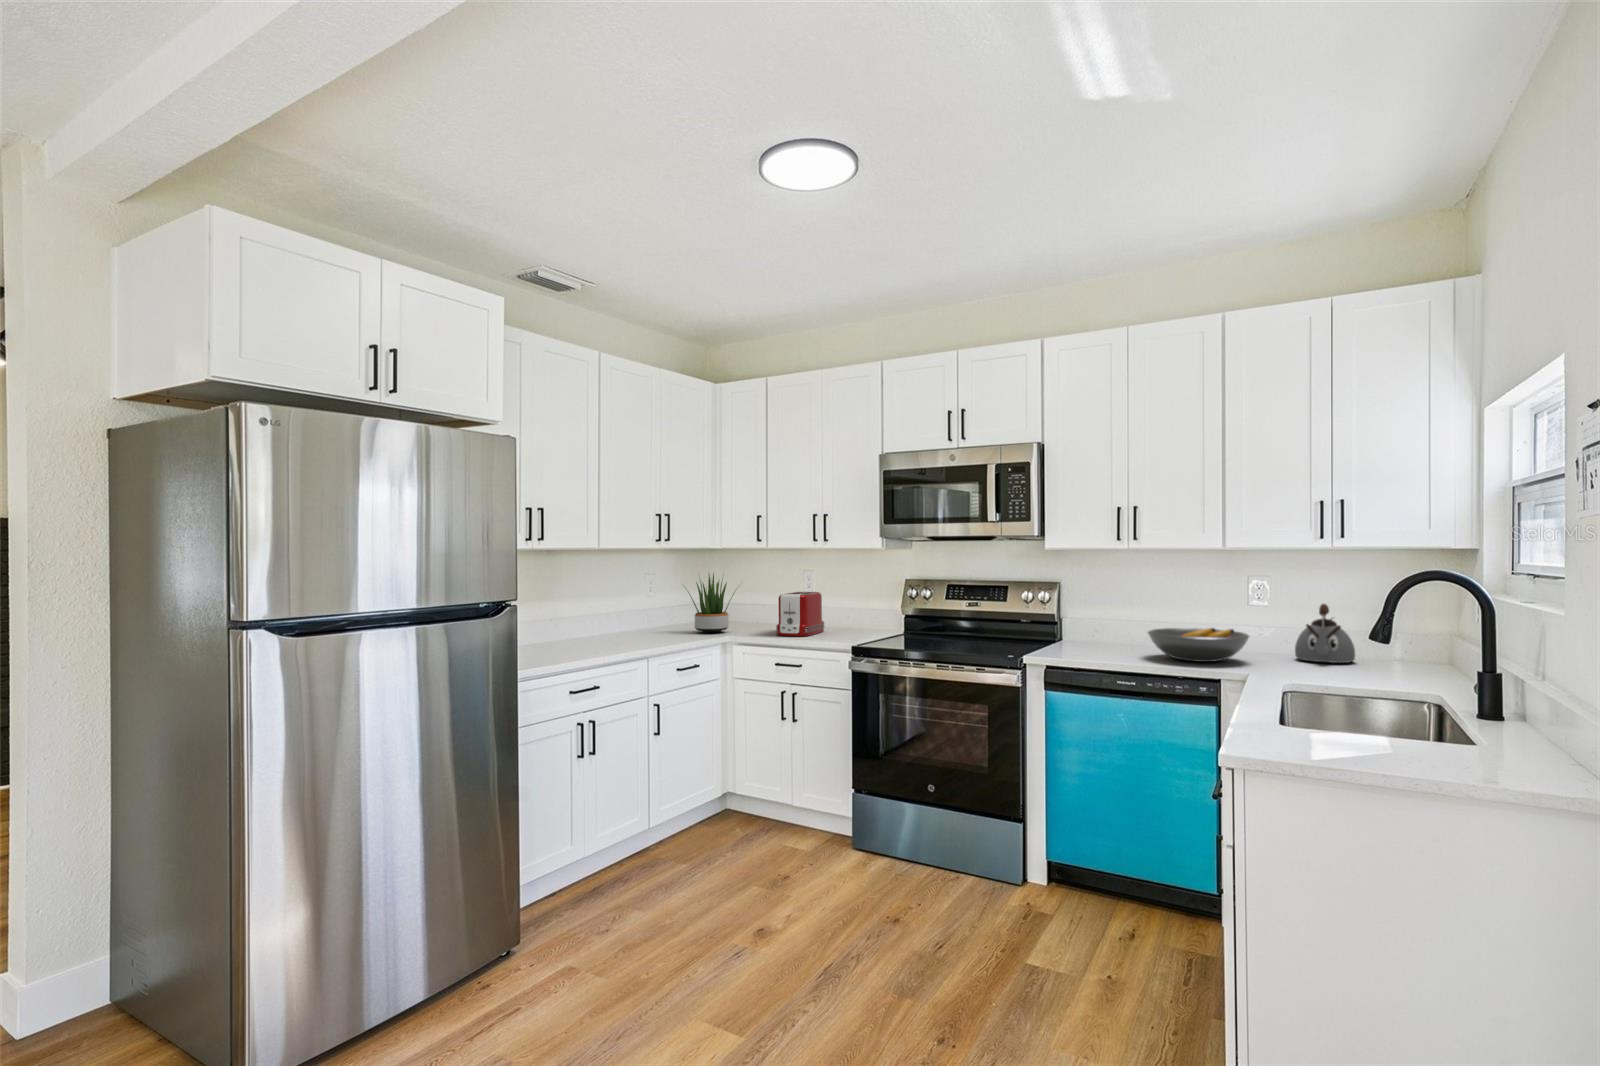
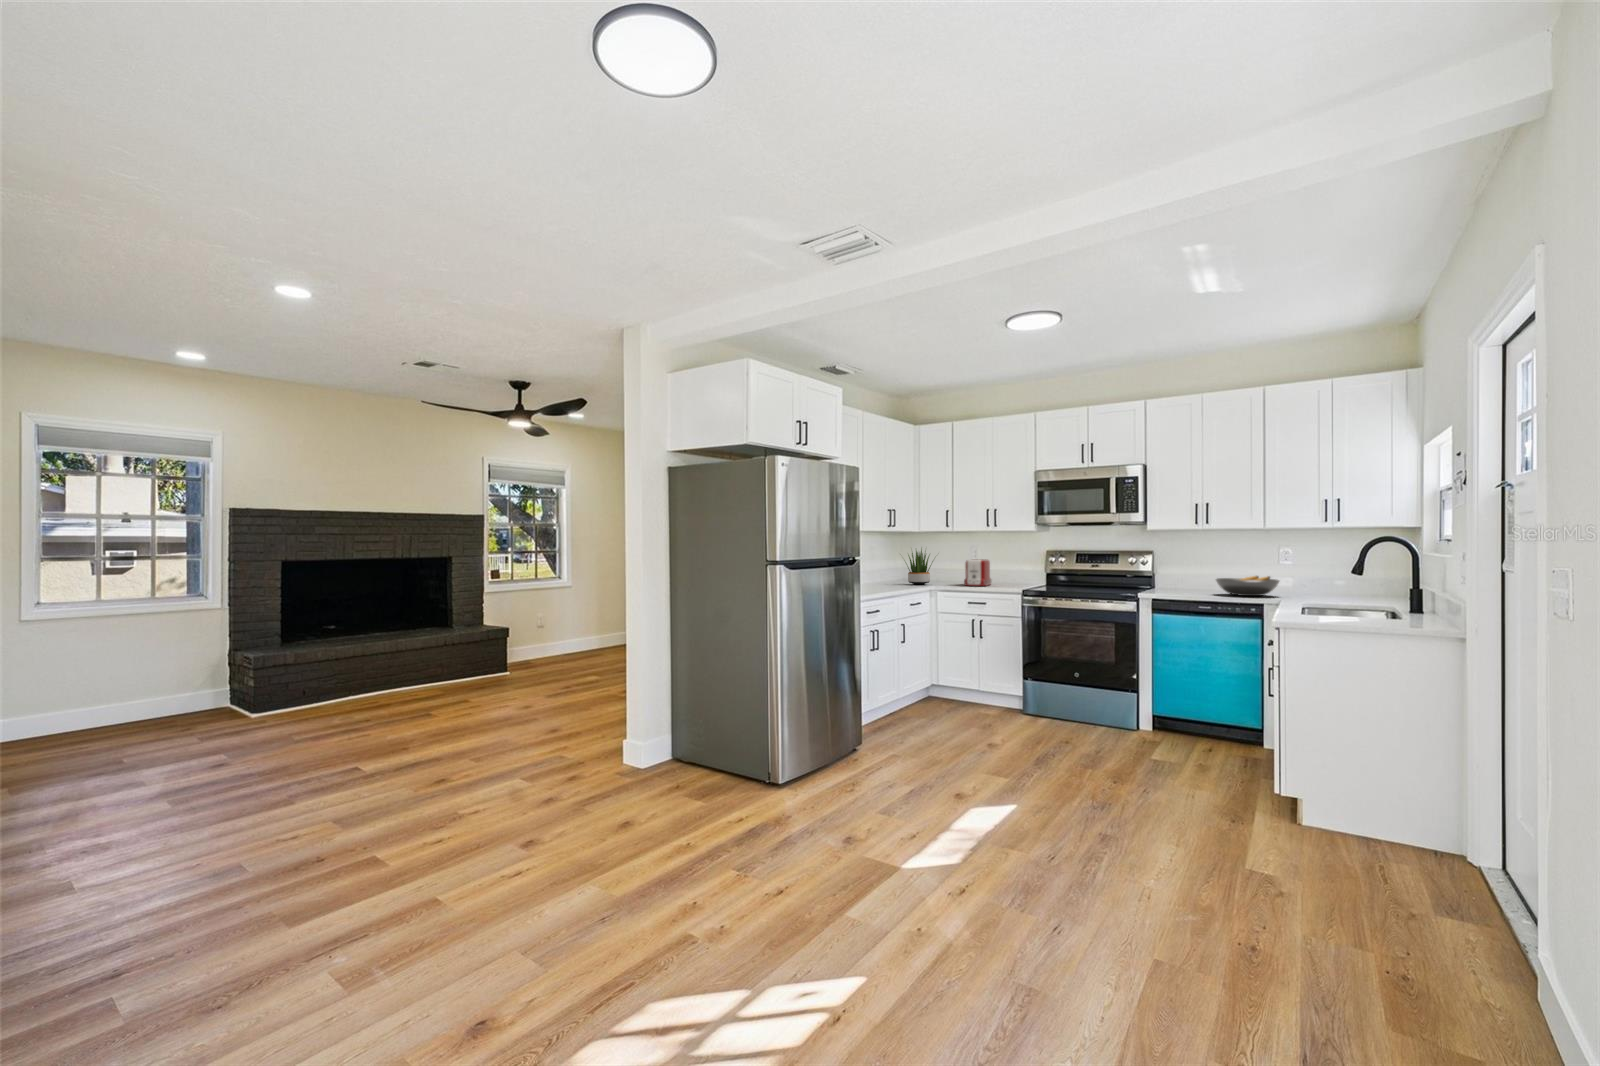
kettle: present [1295,604,1355,663] -> none [1308,562,1346,597]

